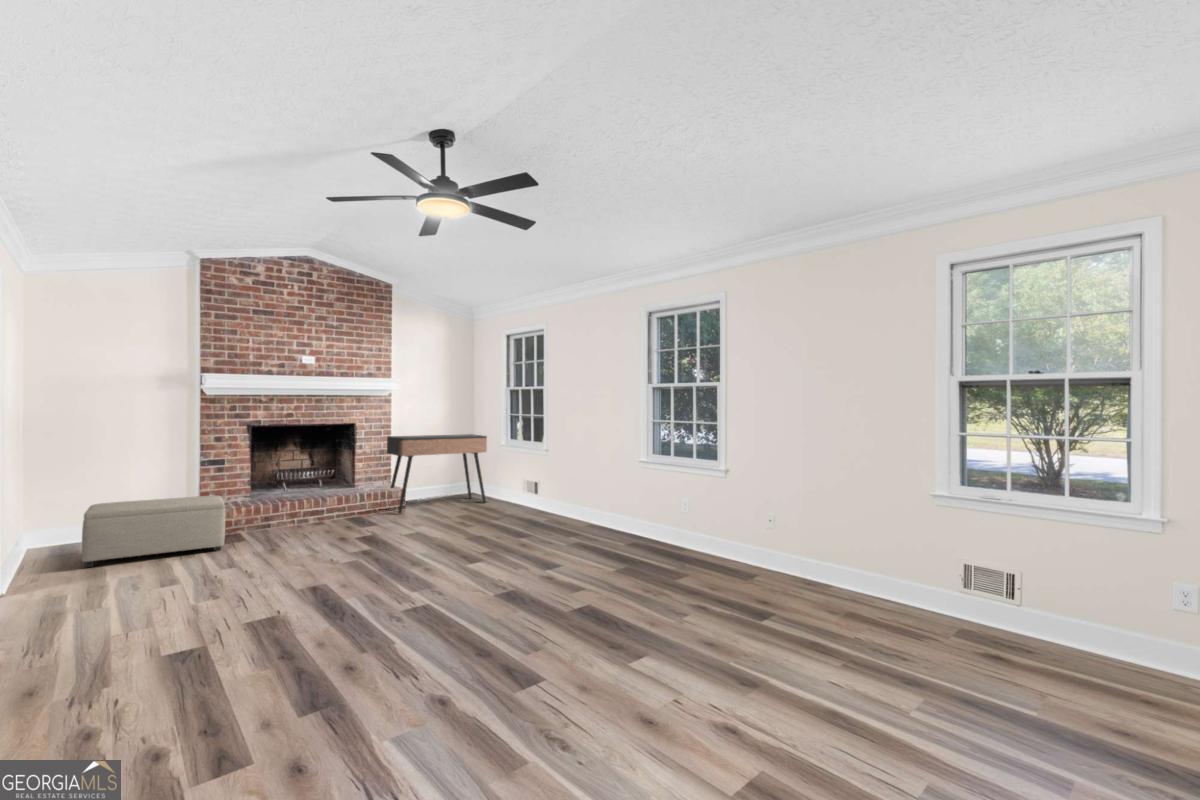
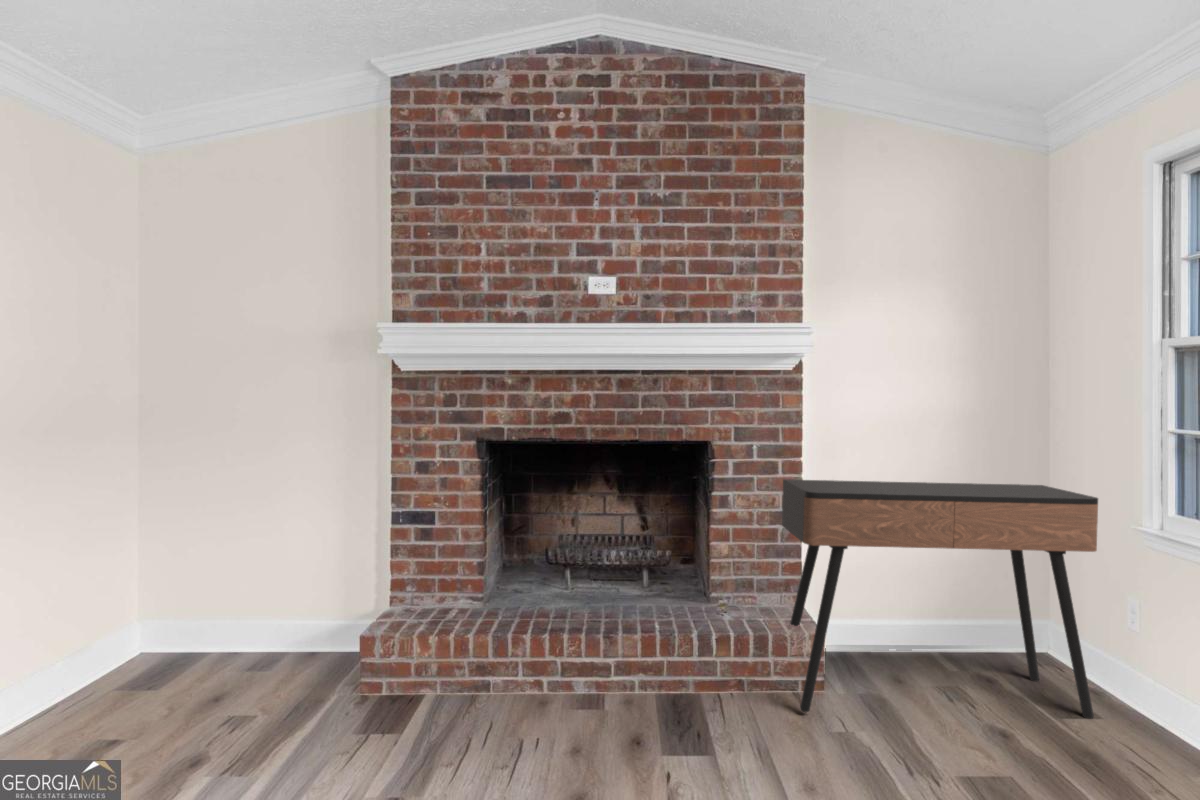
ottoman: present [82,496,225,567] -> none [58,600,361,771]

